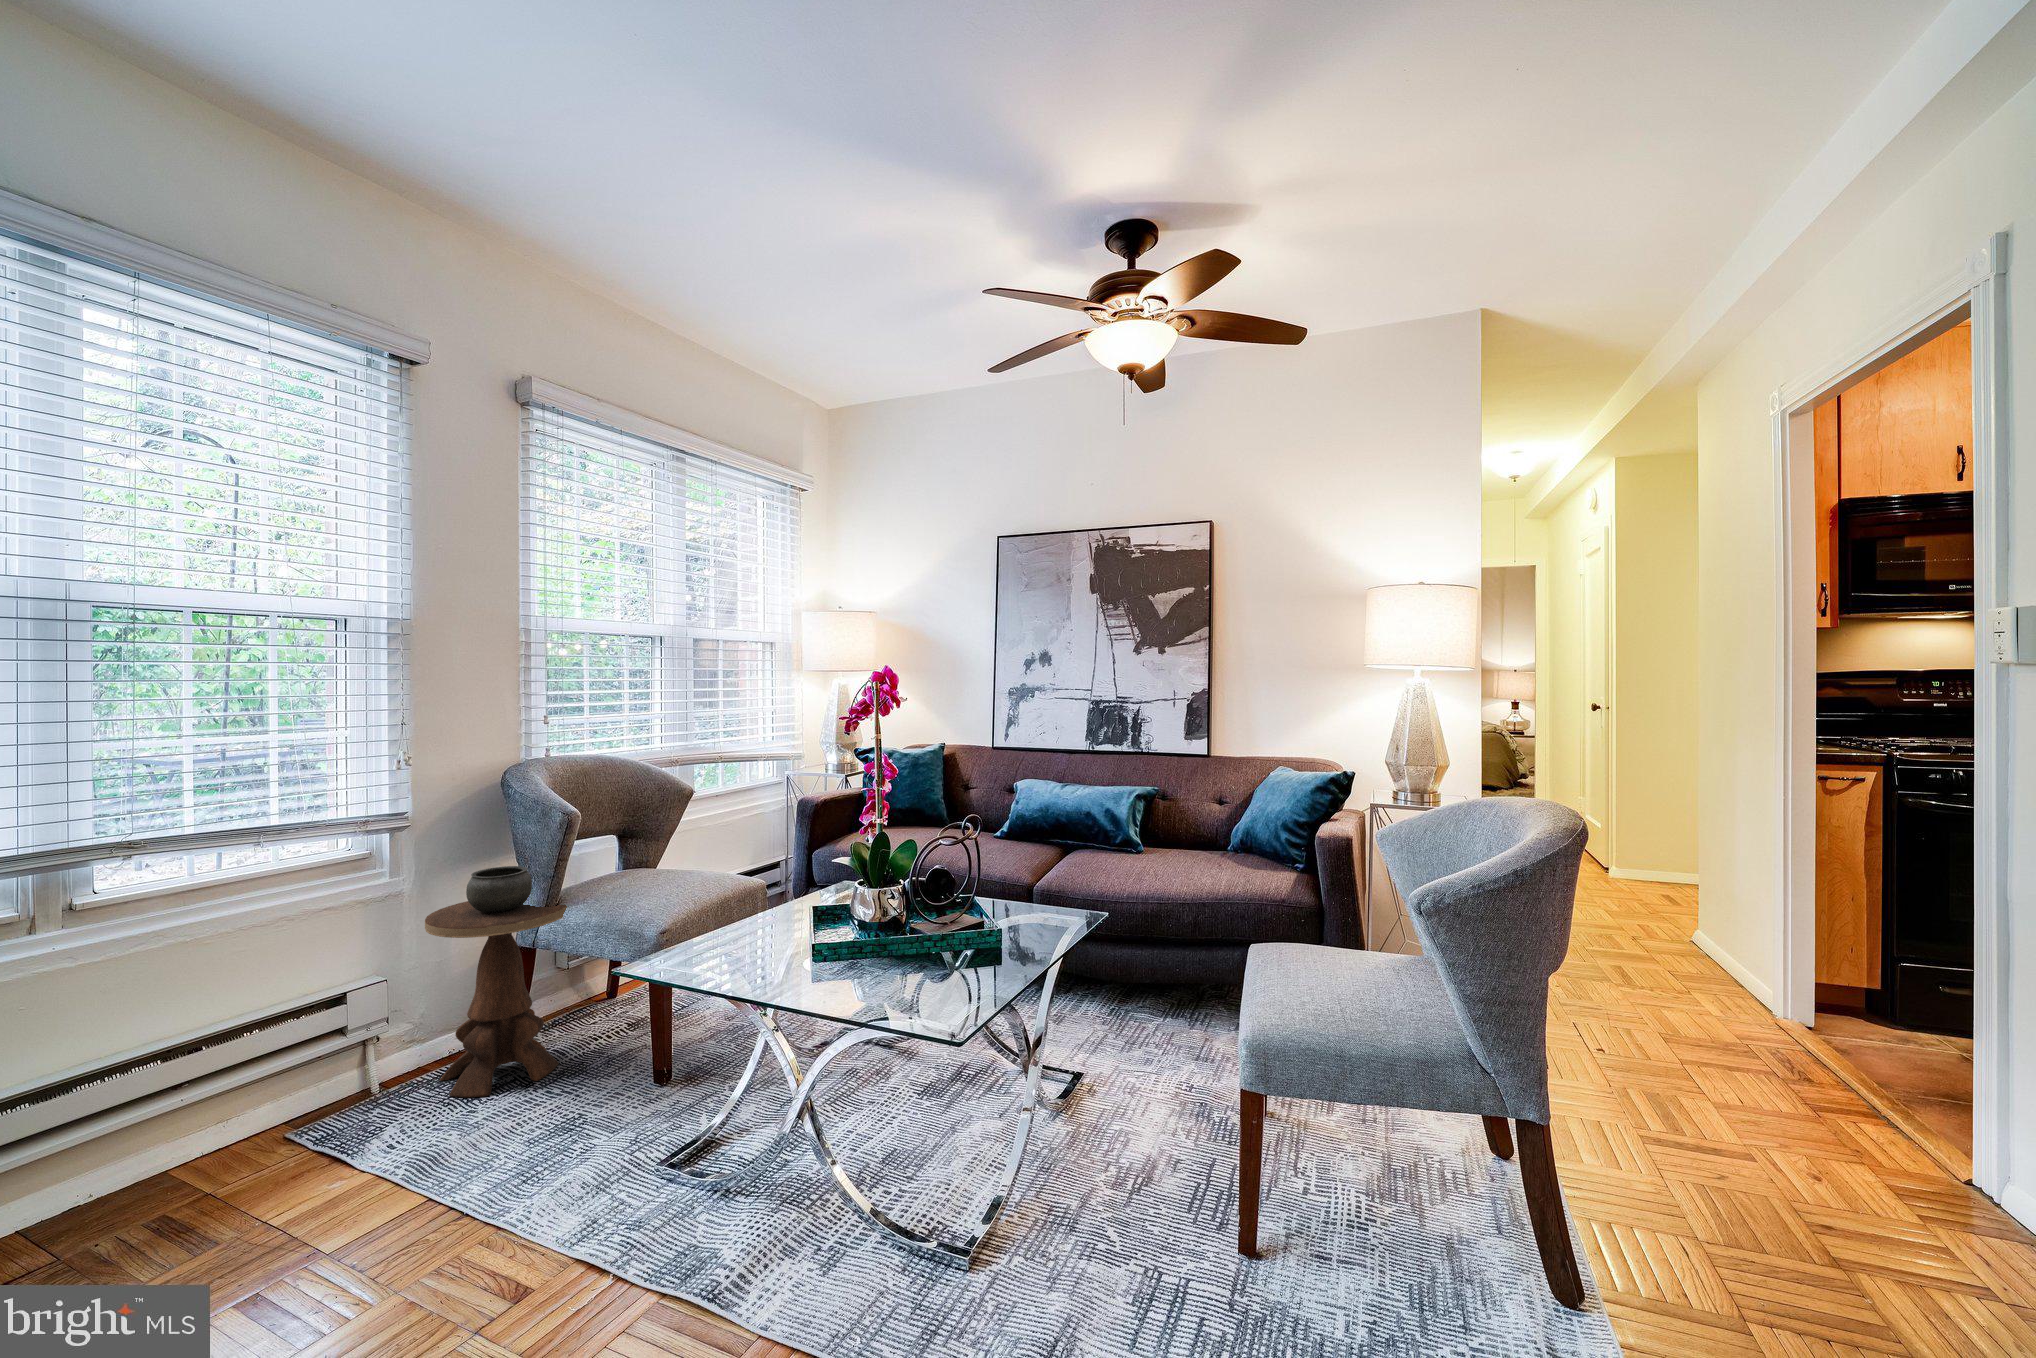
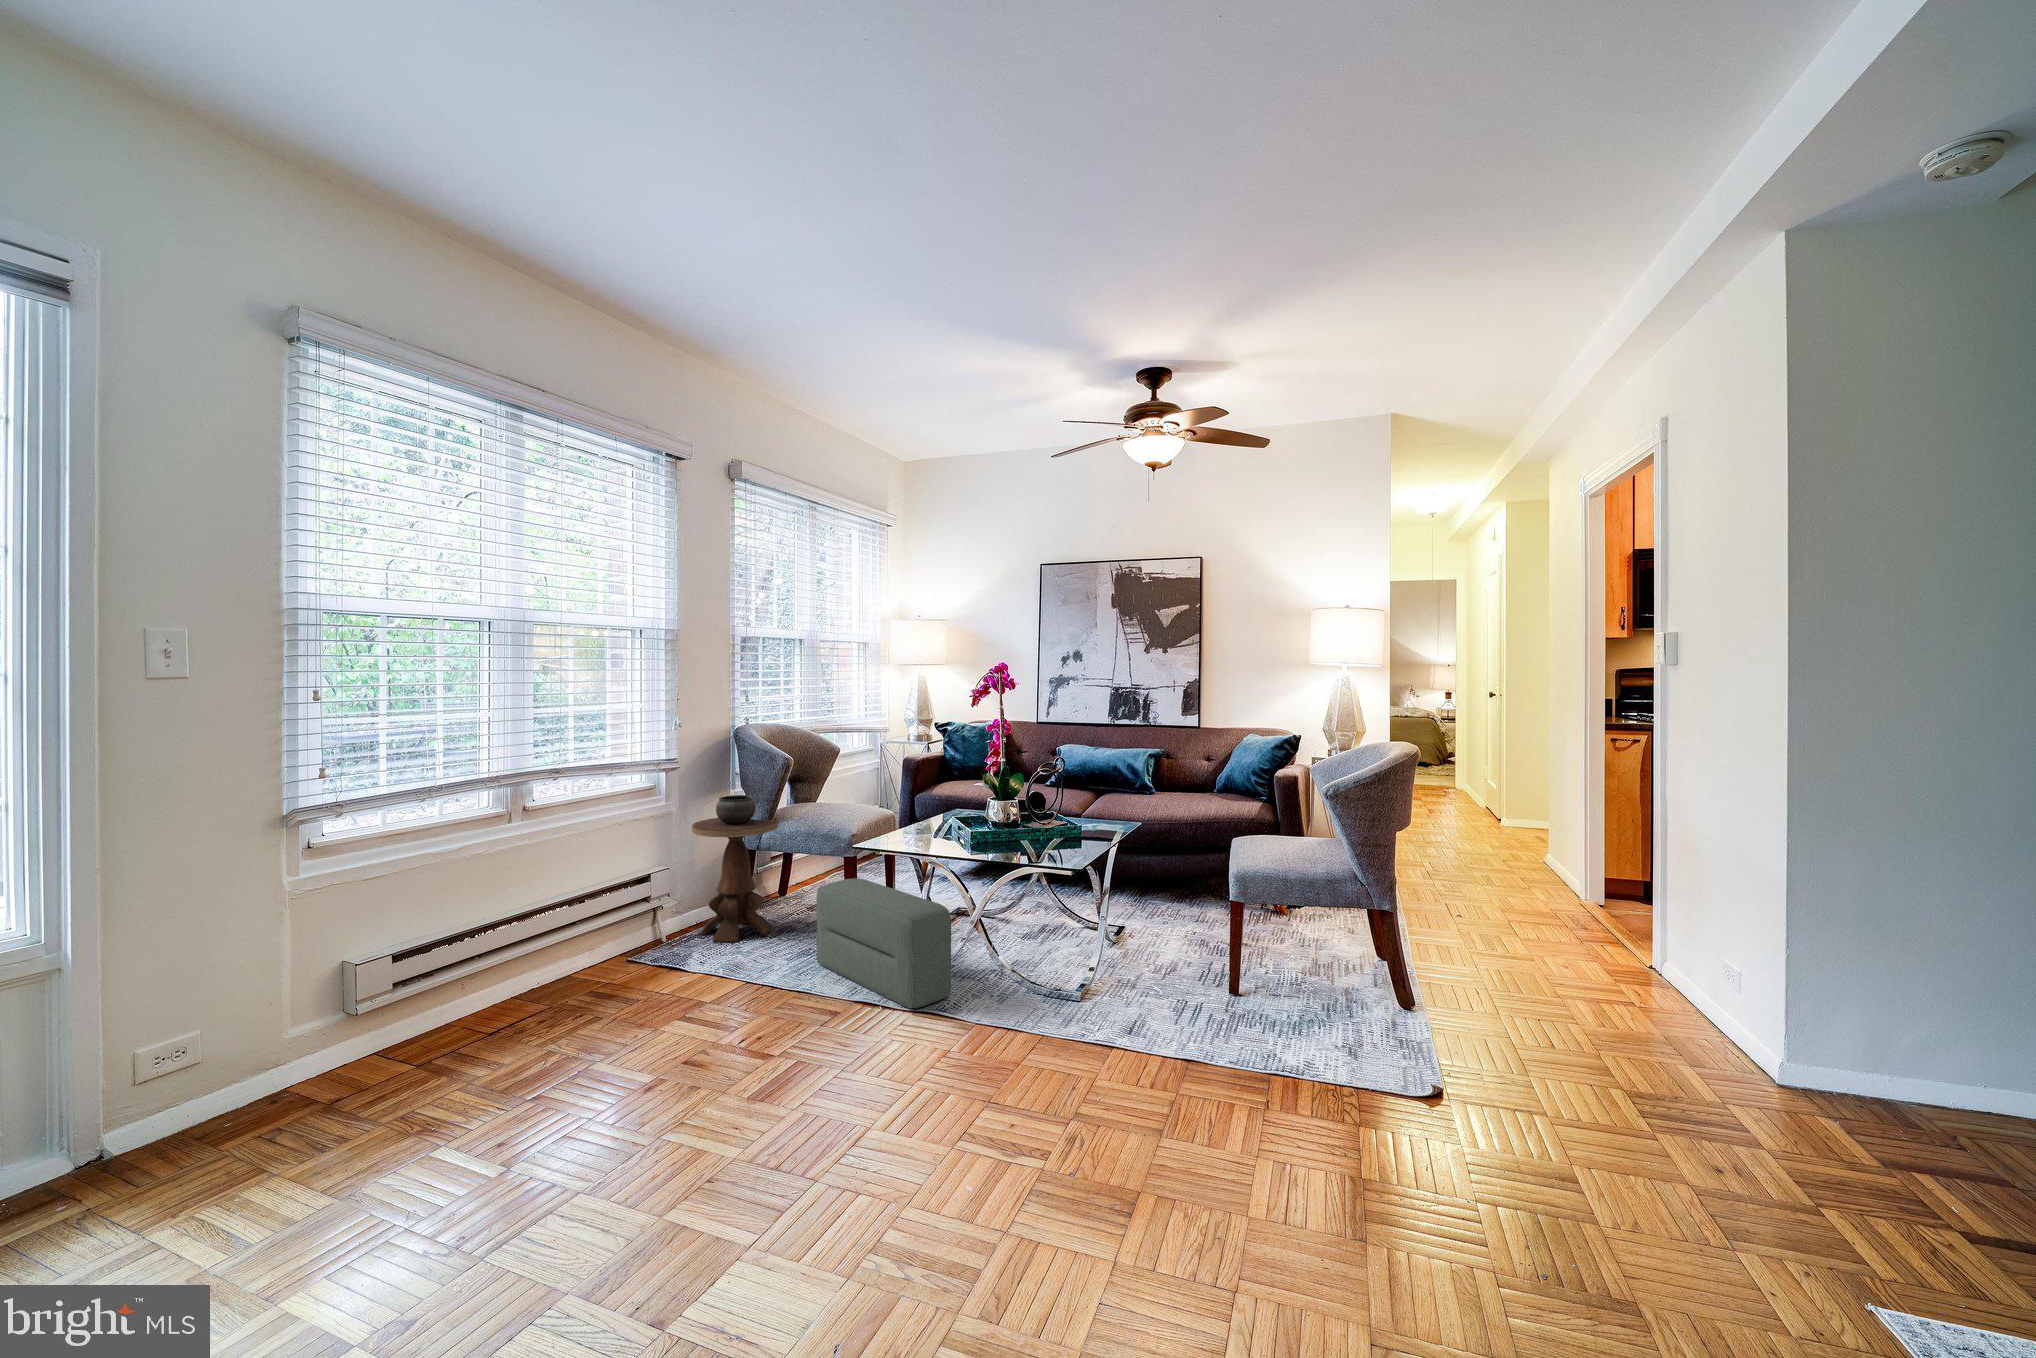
pouf: none [576,1011,755,1283] -> present [817,878,951,1008]

